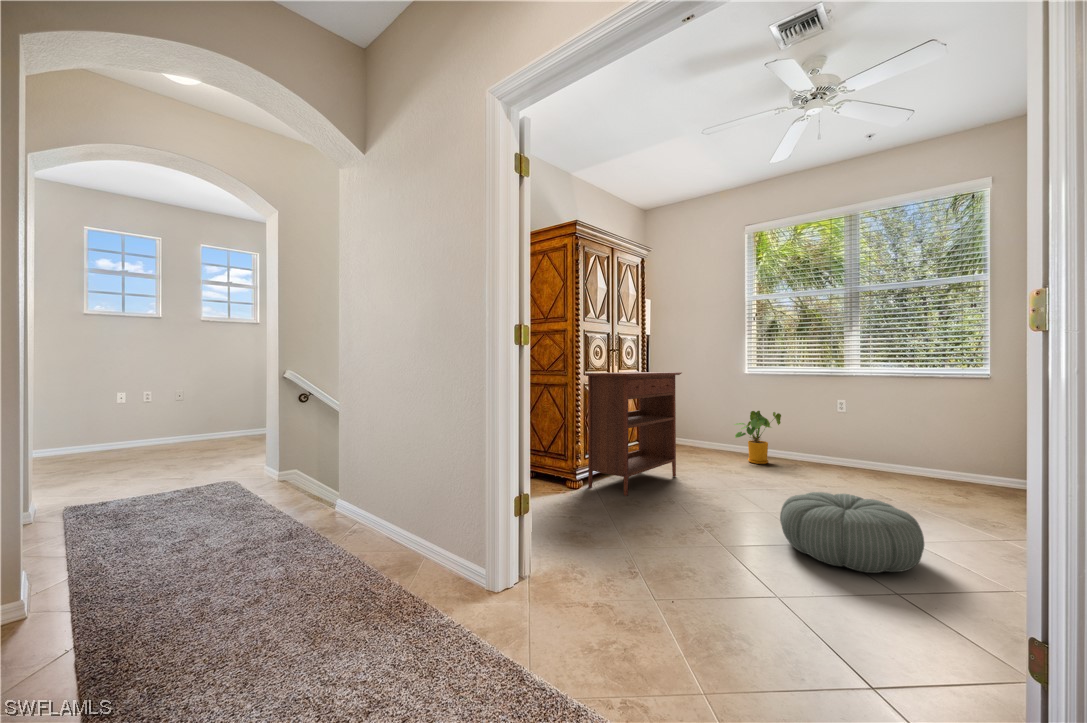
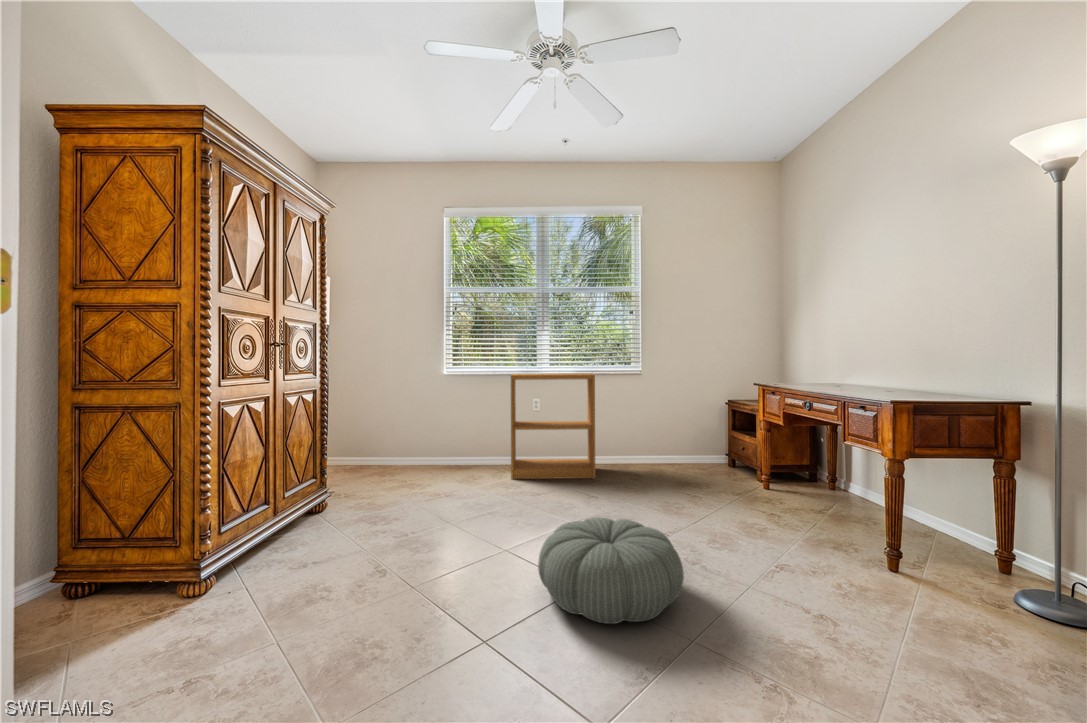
console table: present [585,372,681,496] -> none [221,377,382,583]
bookshelf: none [807,373,915,487] -> present [511,374,595,479]
house plant: present [735,411,781,464] -> none [434,417,482,478]

